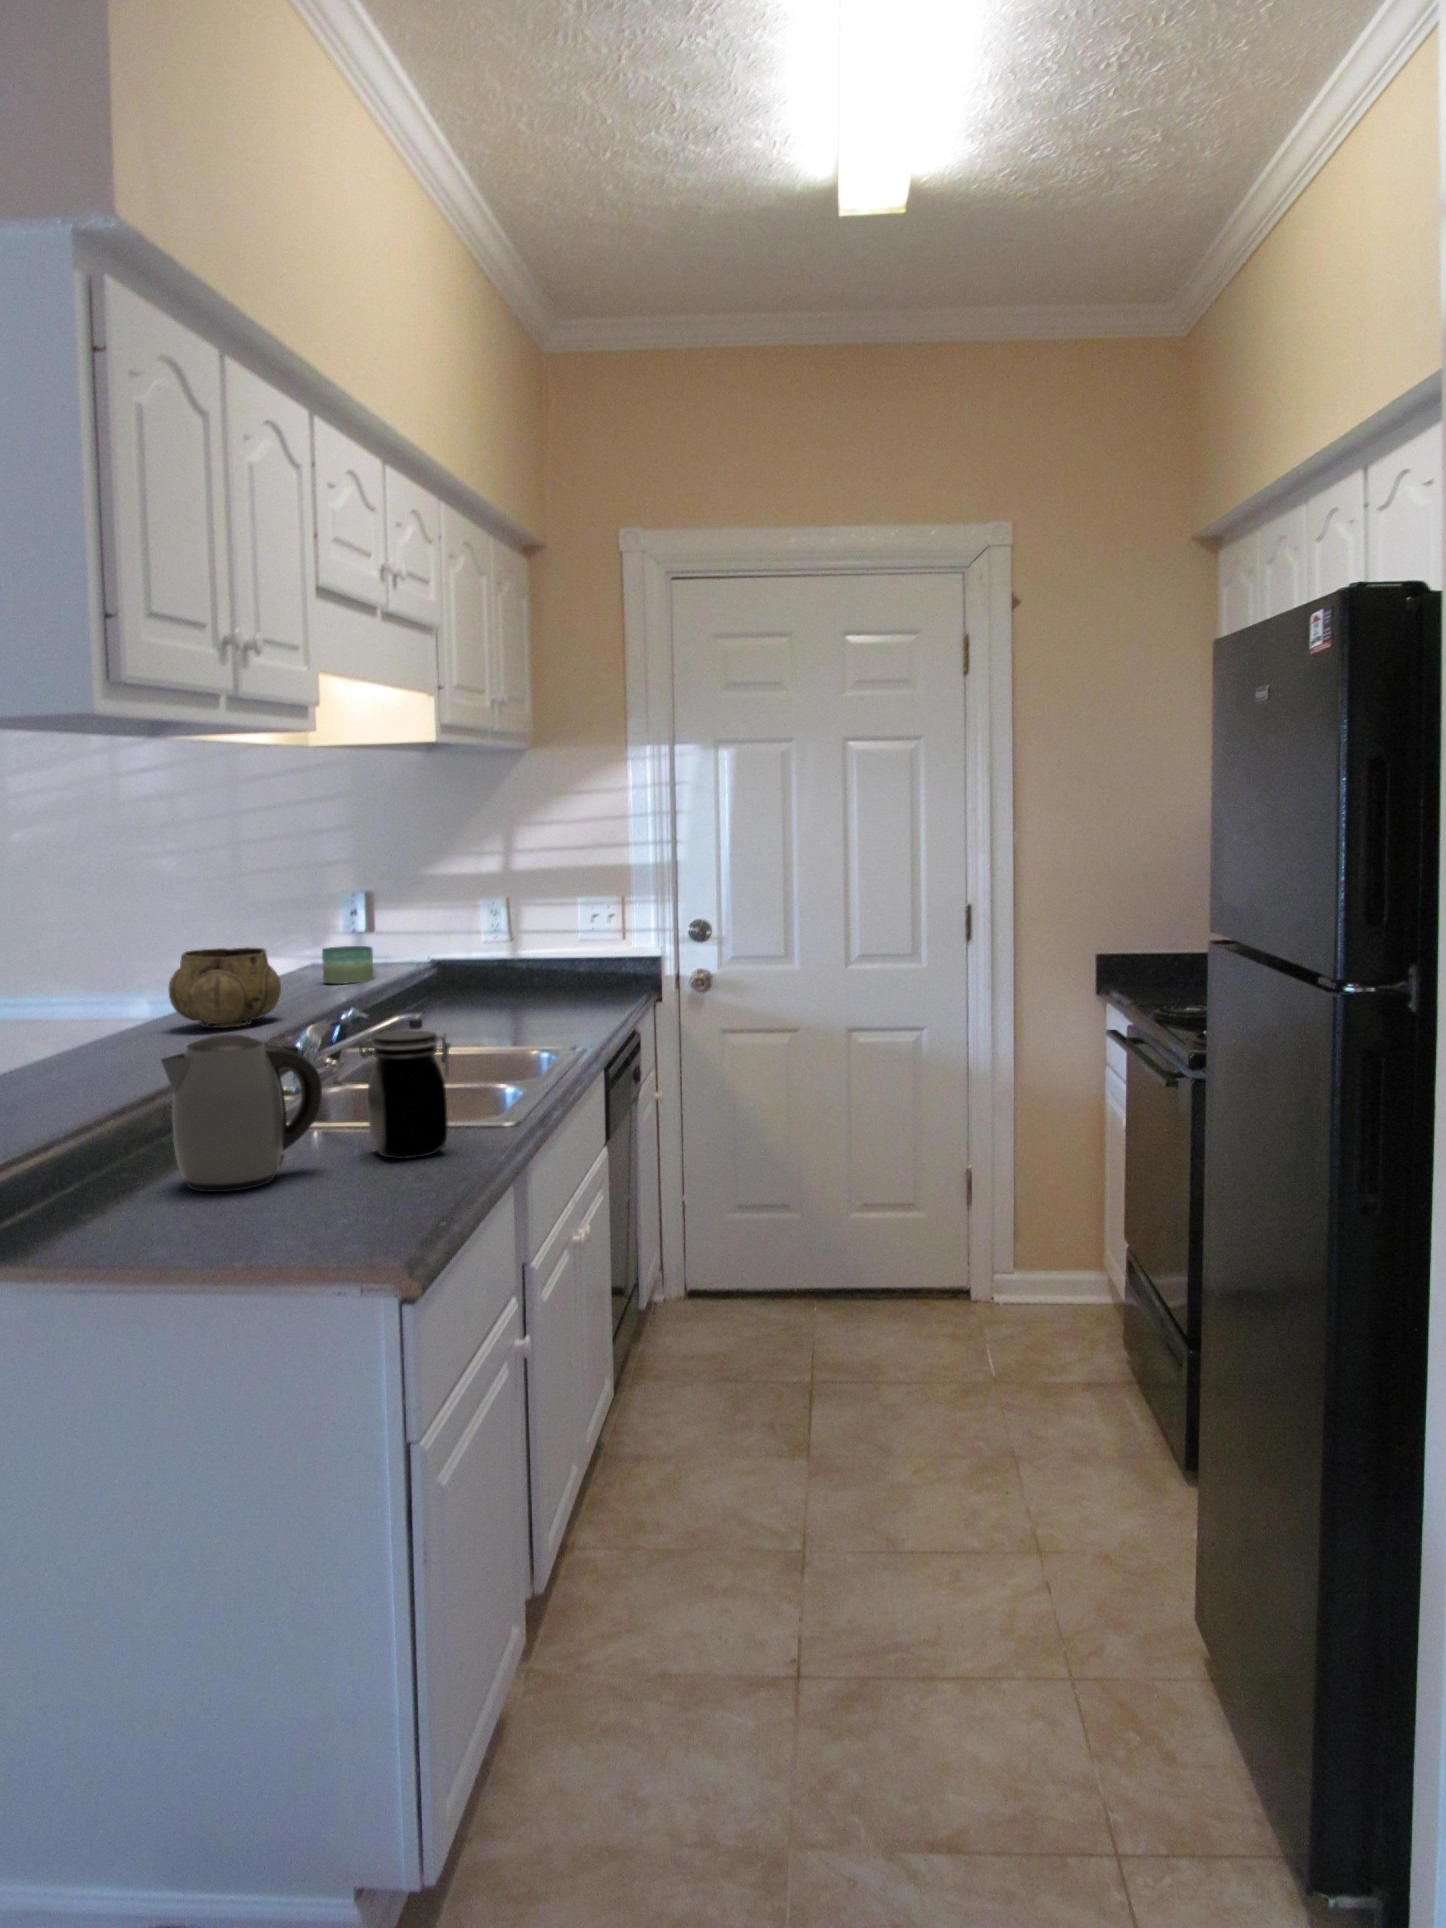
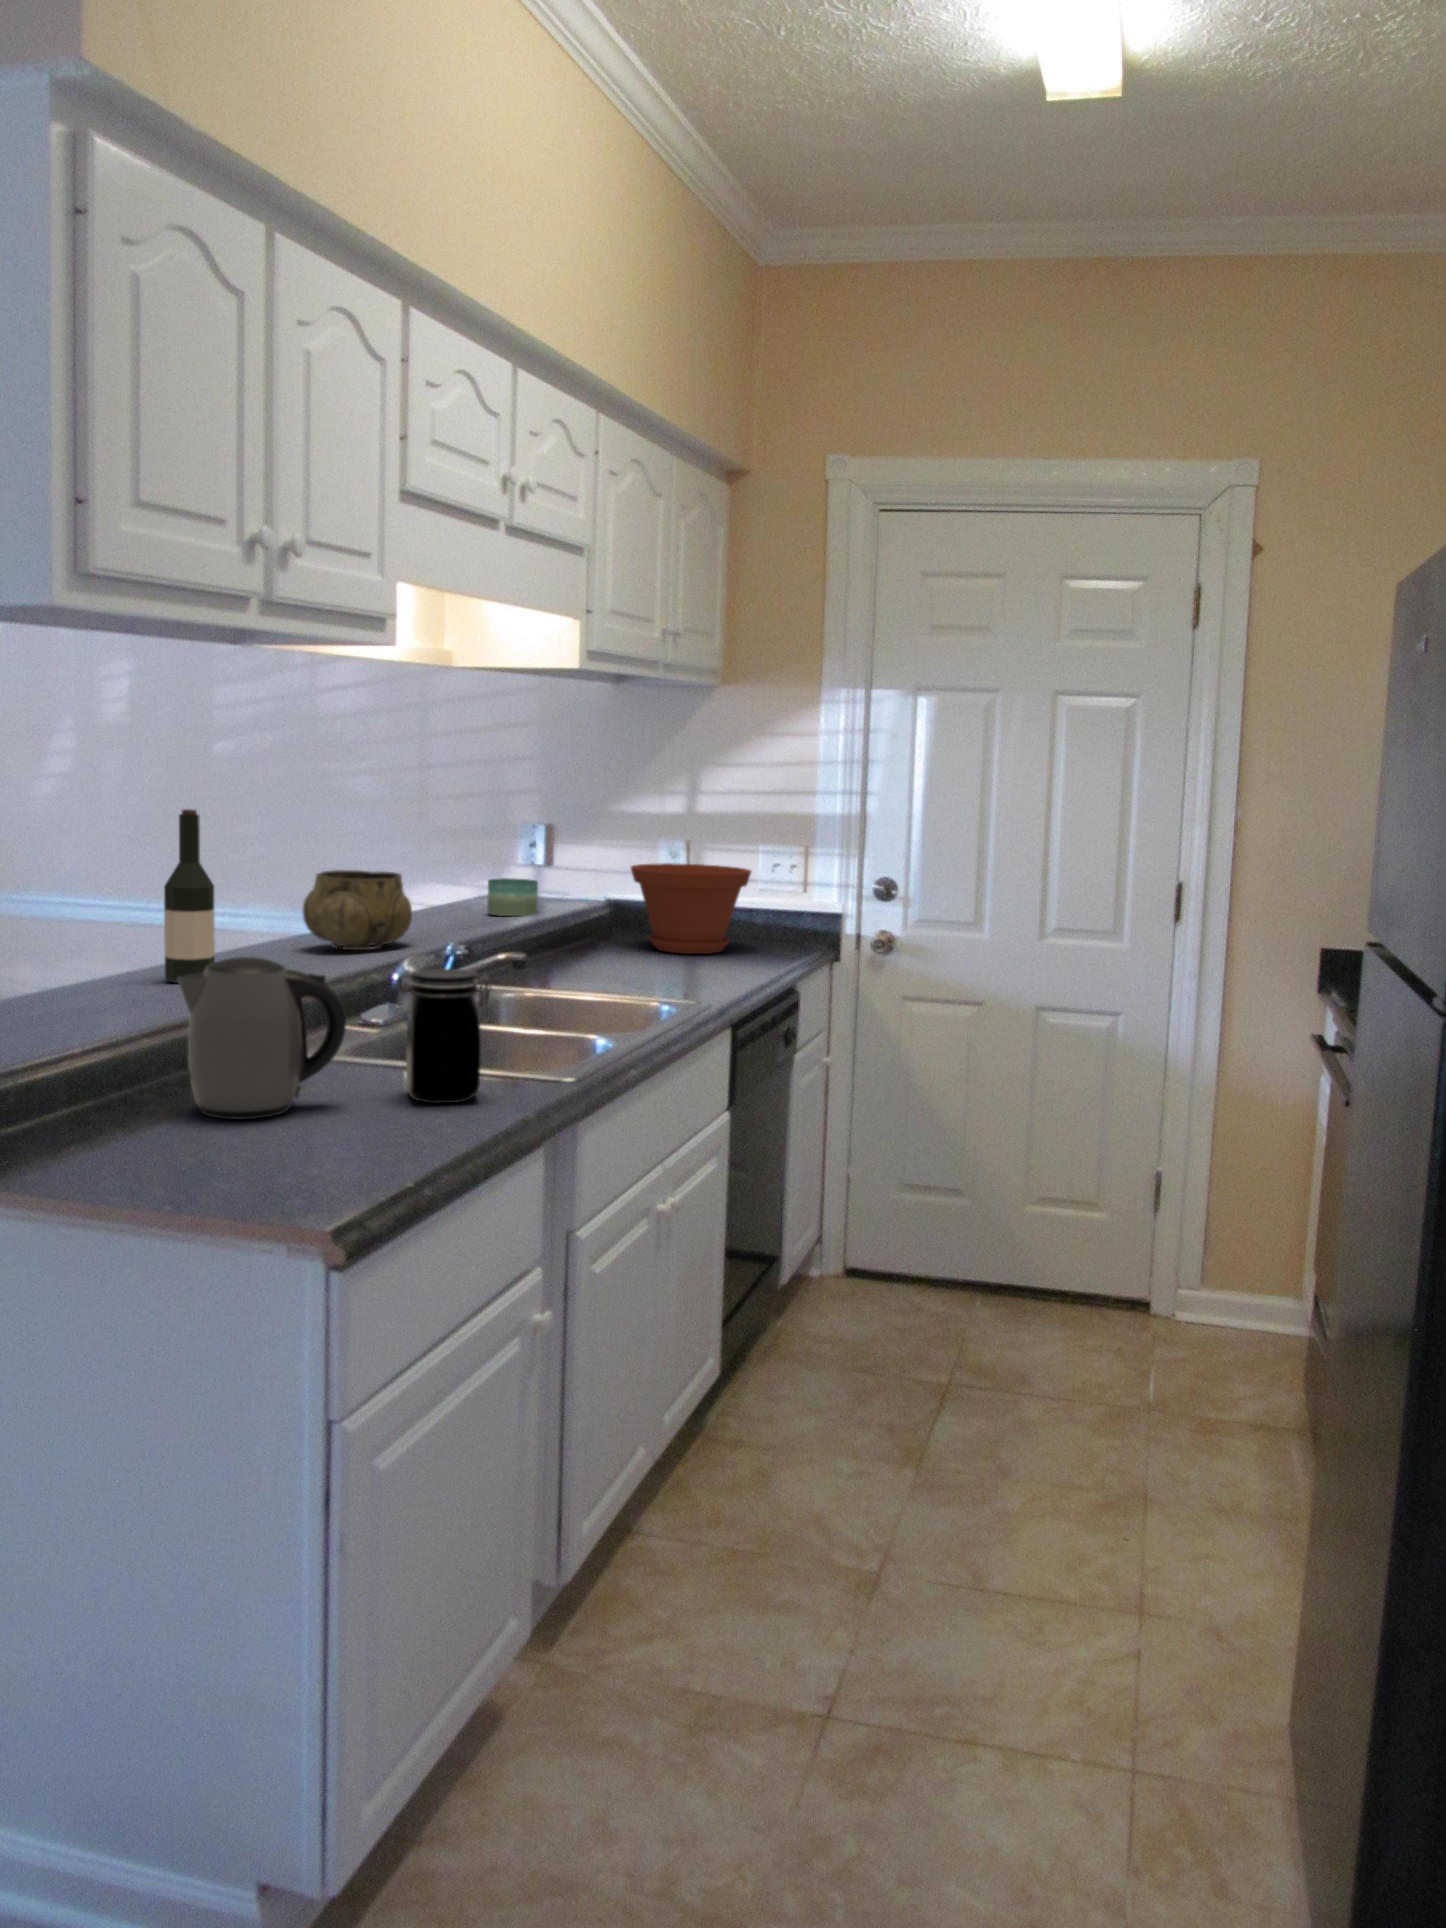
wine bottle: none [57,899,111,1073] -> present [164,809,215,983]
plant pot: none [463,919,581,1006] -> present [631,863,751,954]

